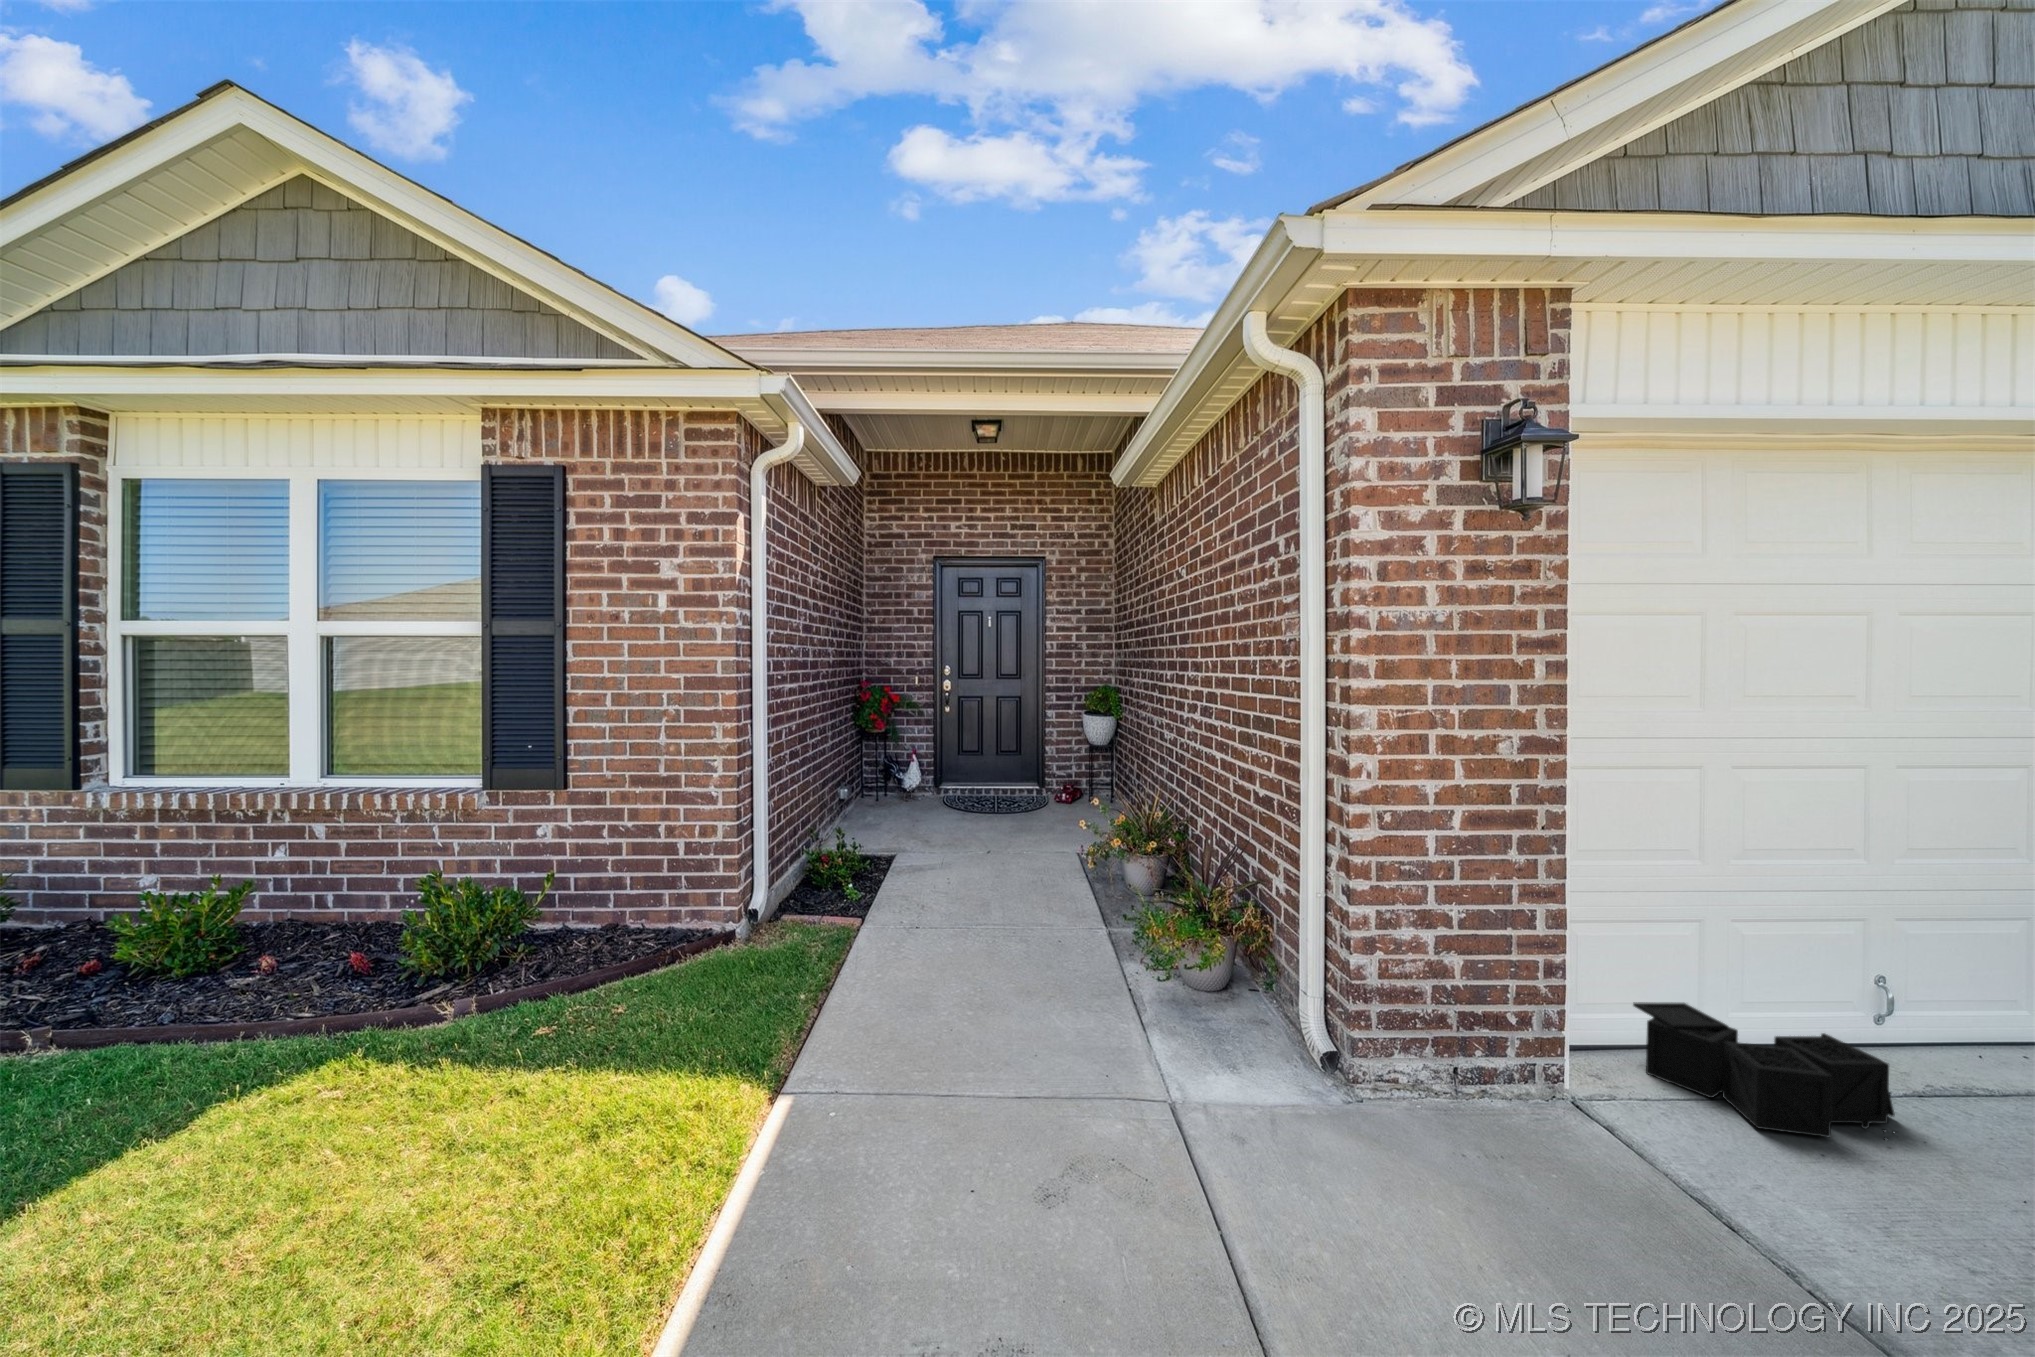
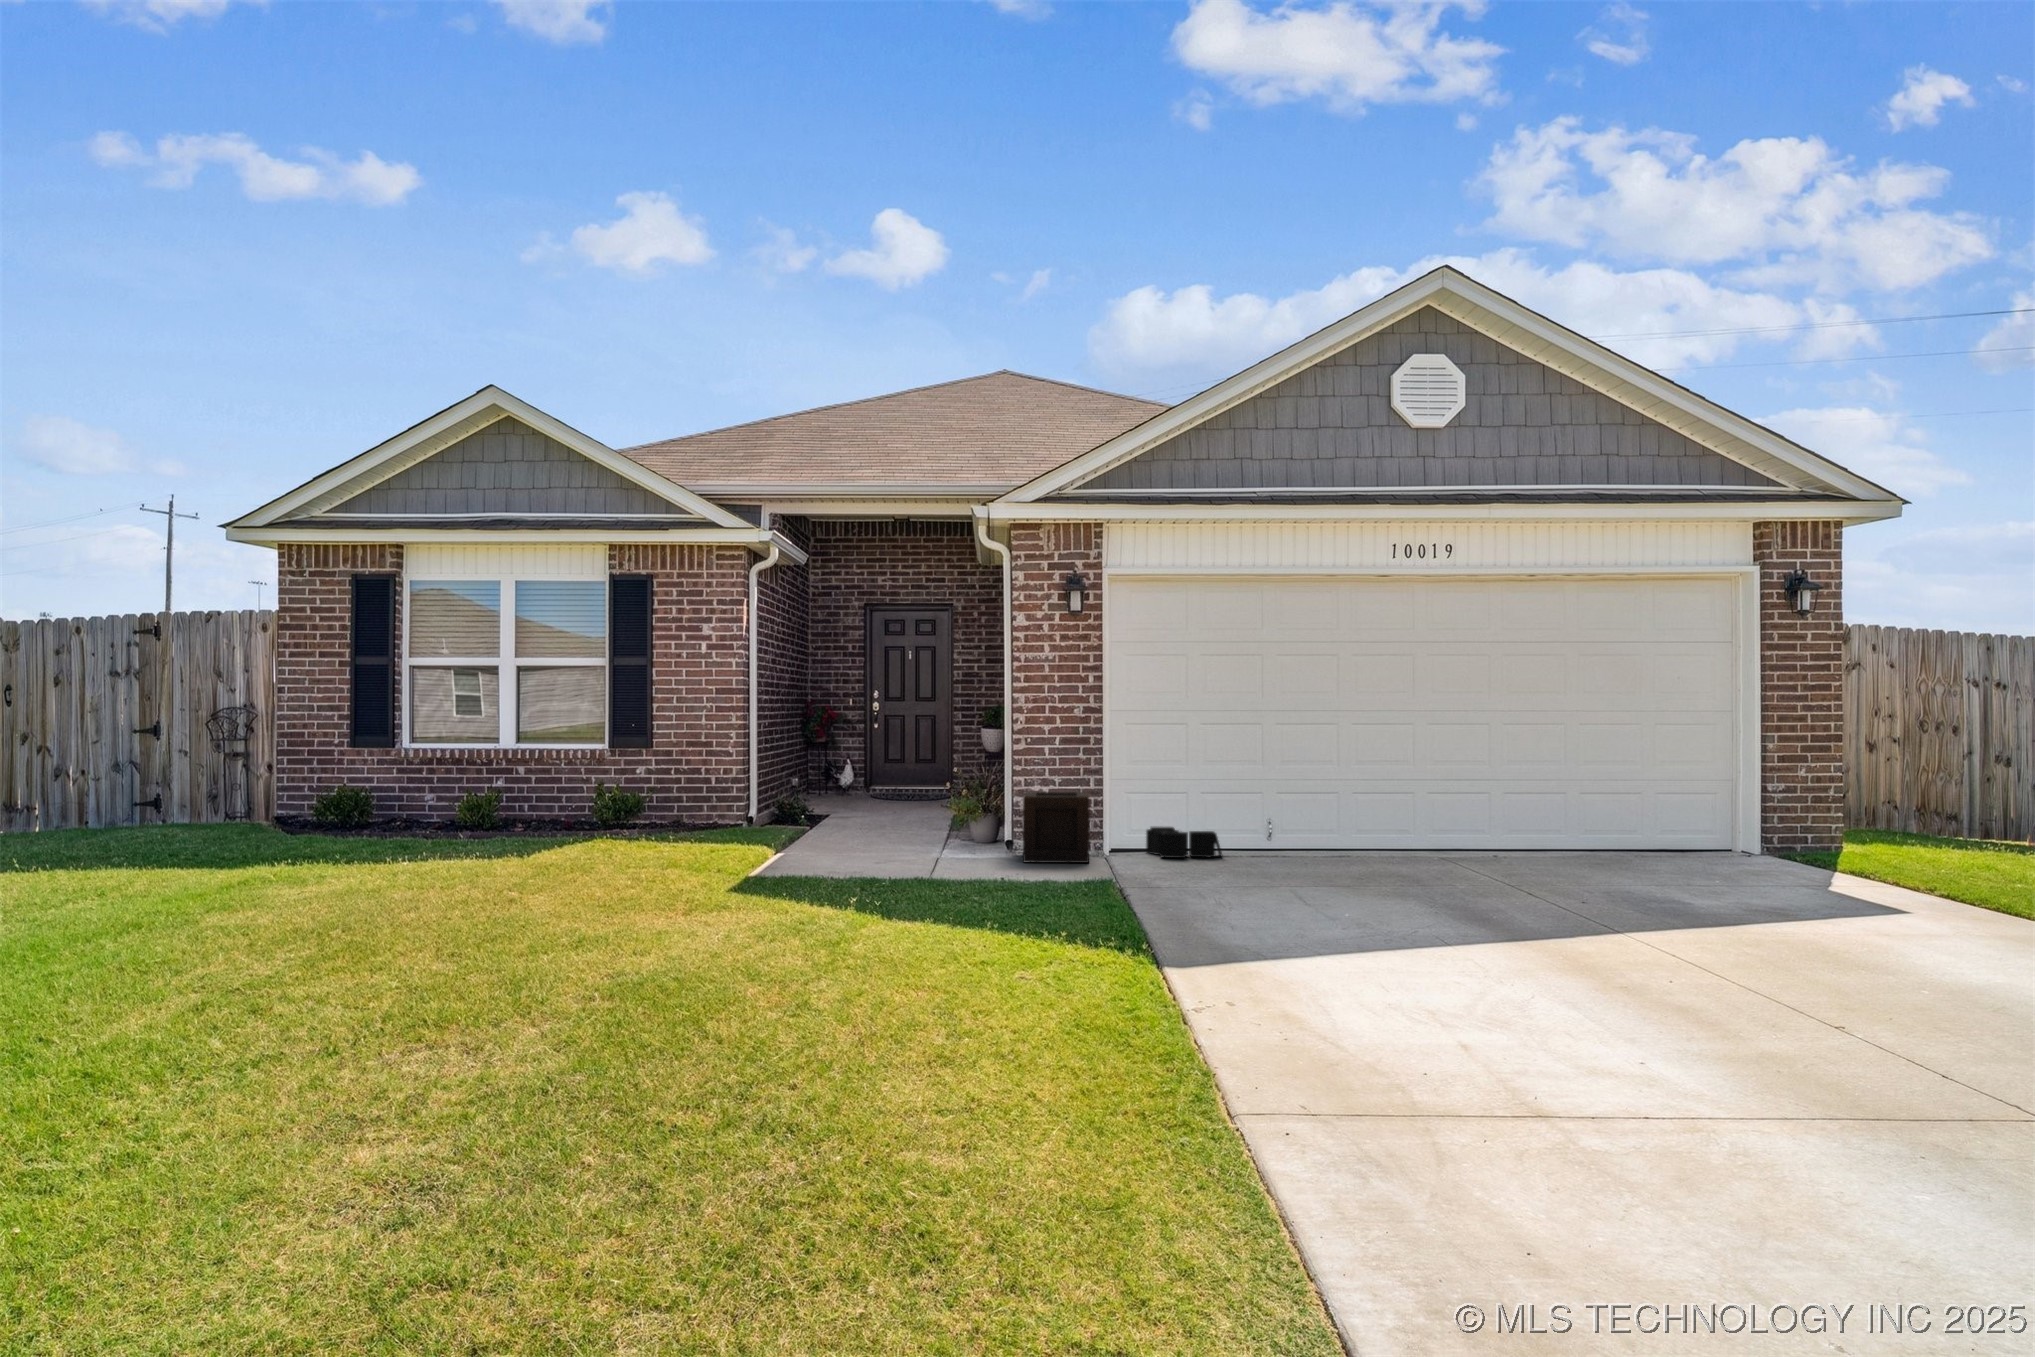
wooden crate: none [1384,947,1661,1200] -> present [1023,792,1090,863]

